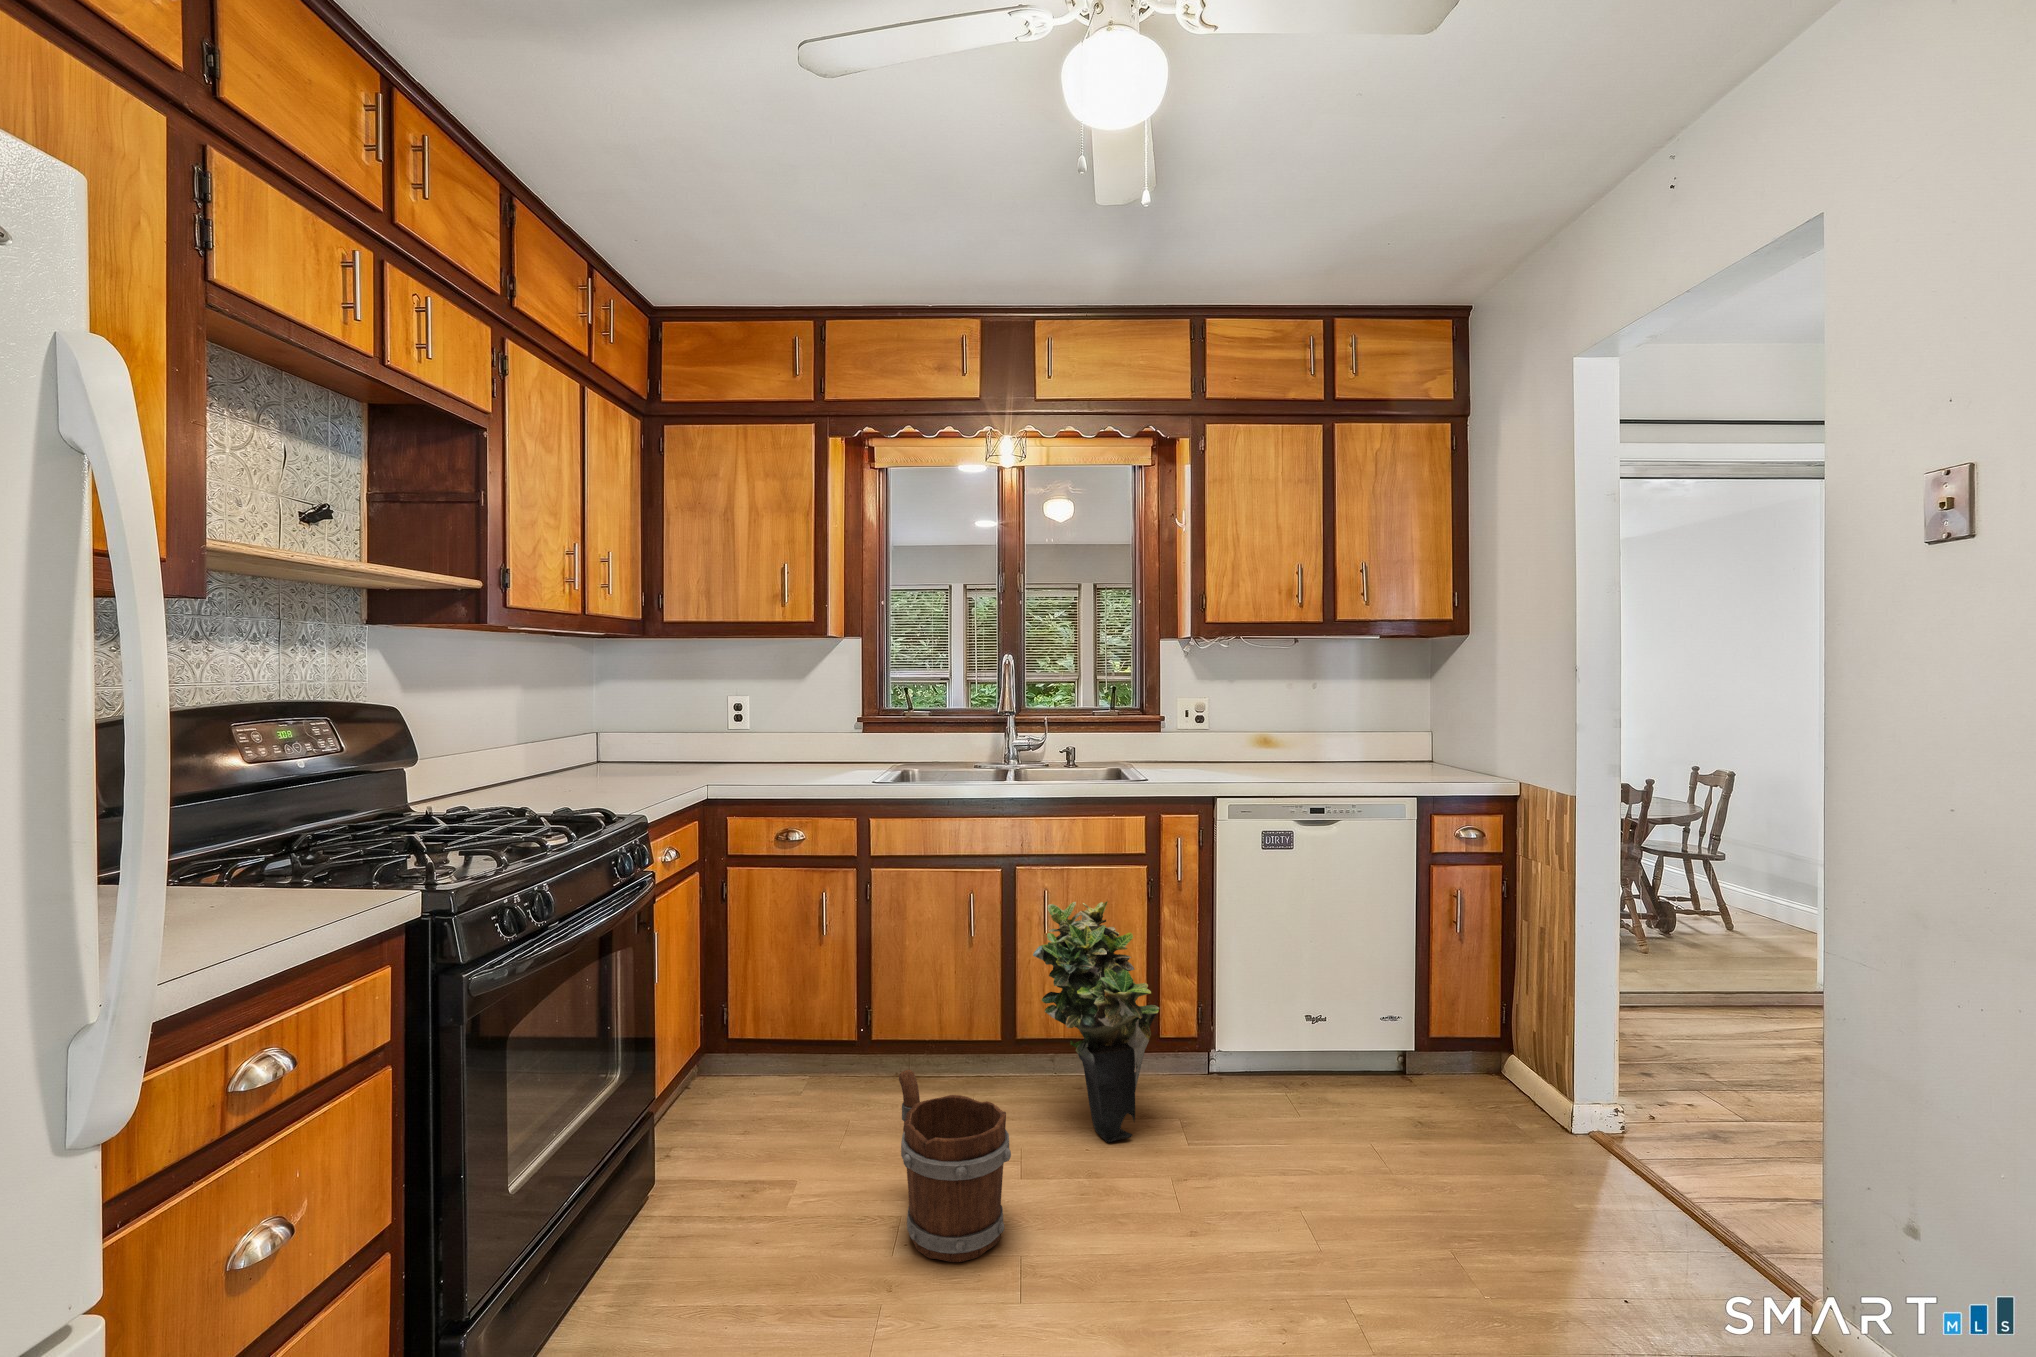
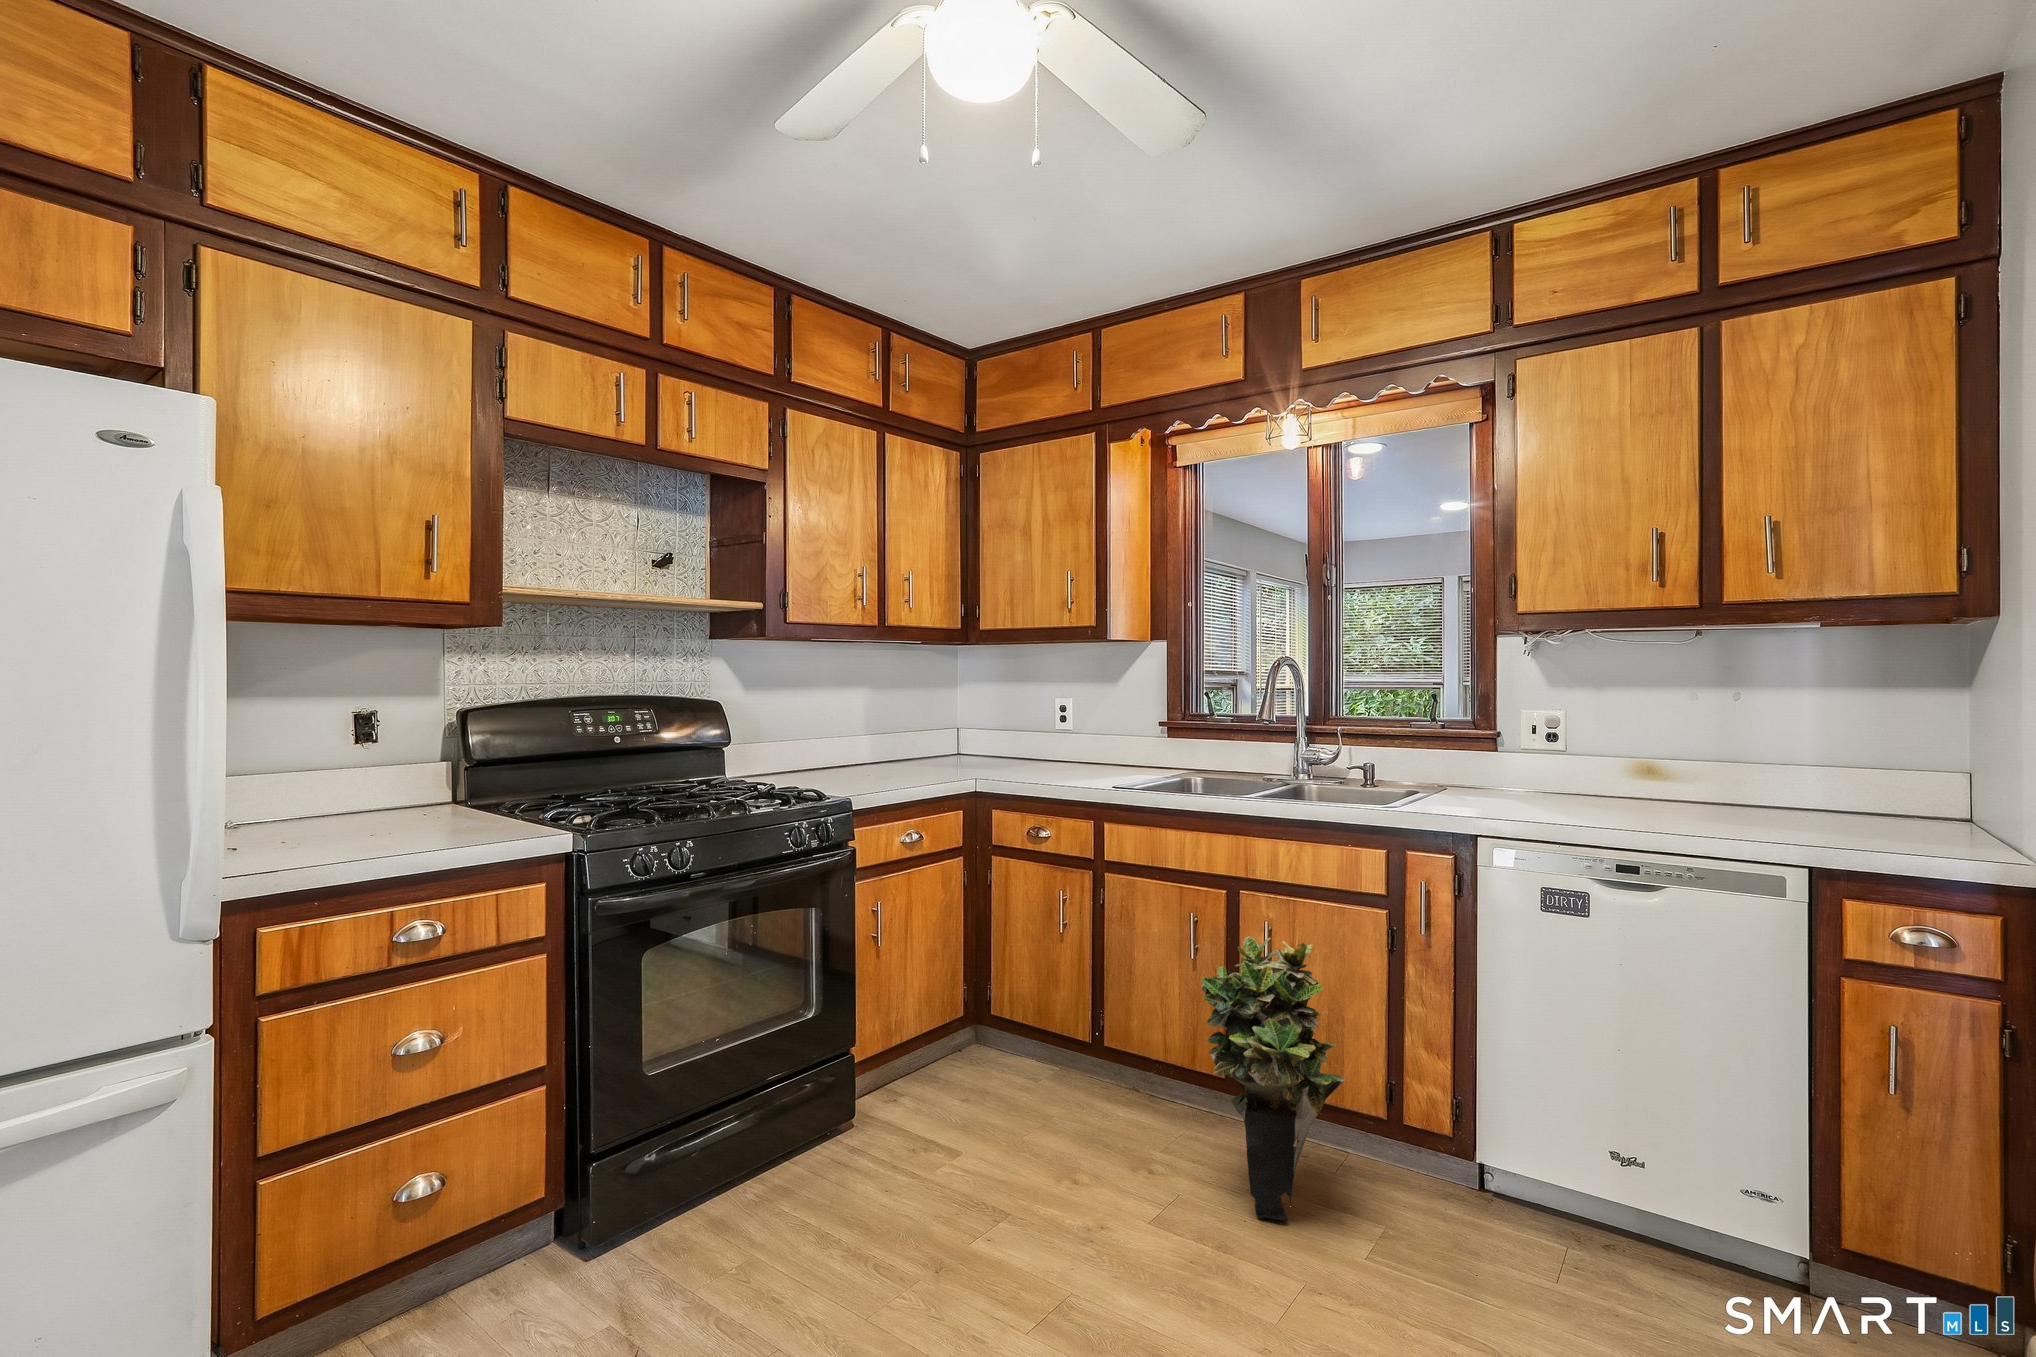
bucket: present [899,1069,1011,1262] -> none [958,1070,1074,1270]

